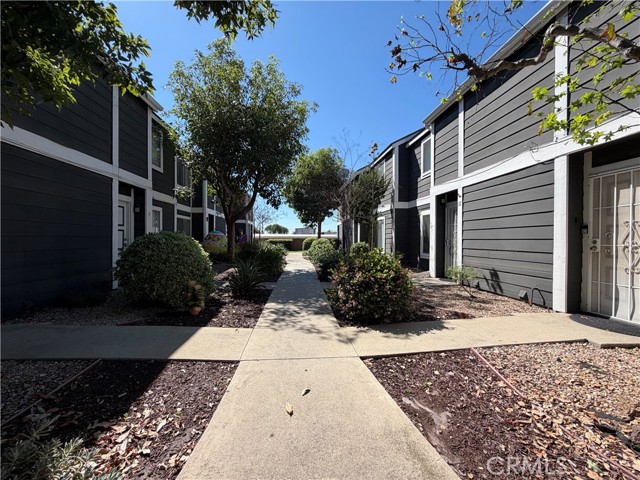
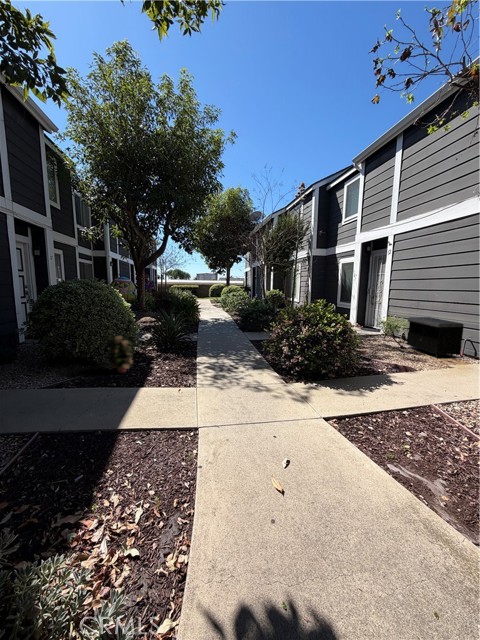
storage bench: none [475,267,527,306] -> present [407,317,464,357]

